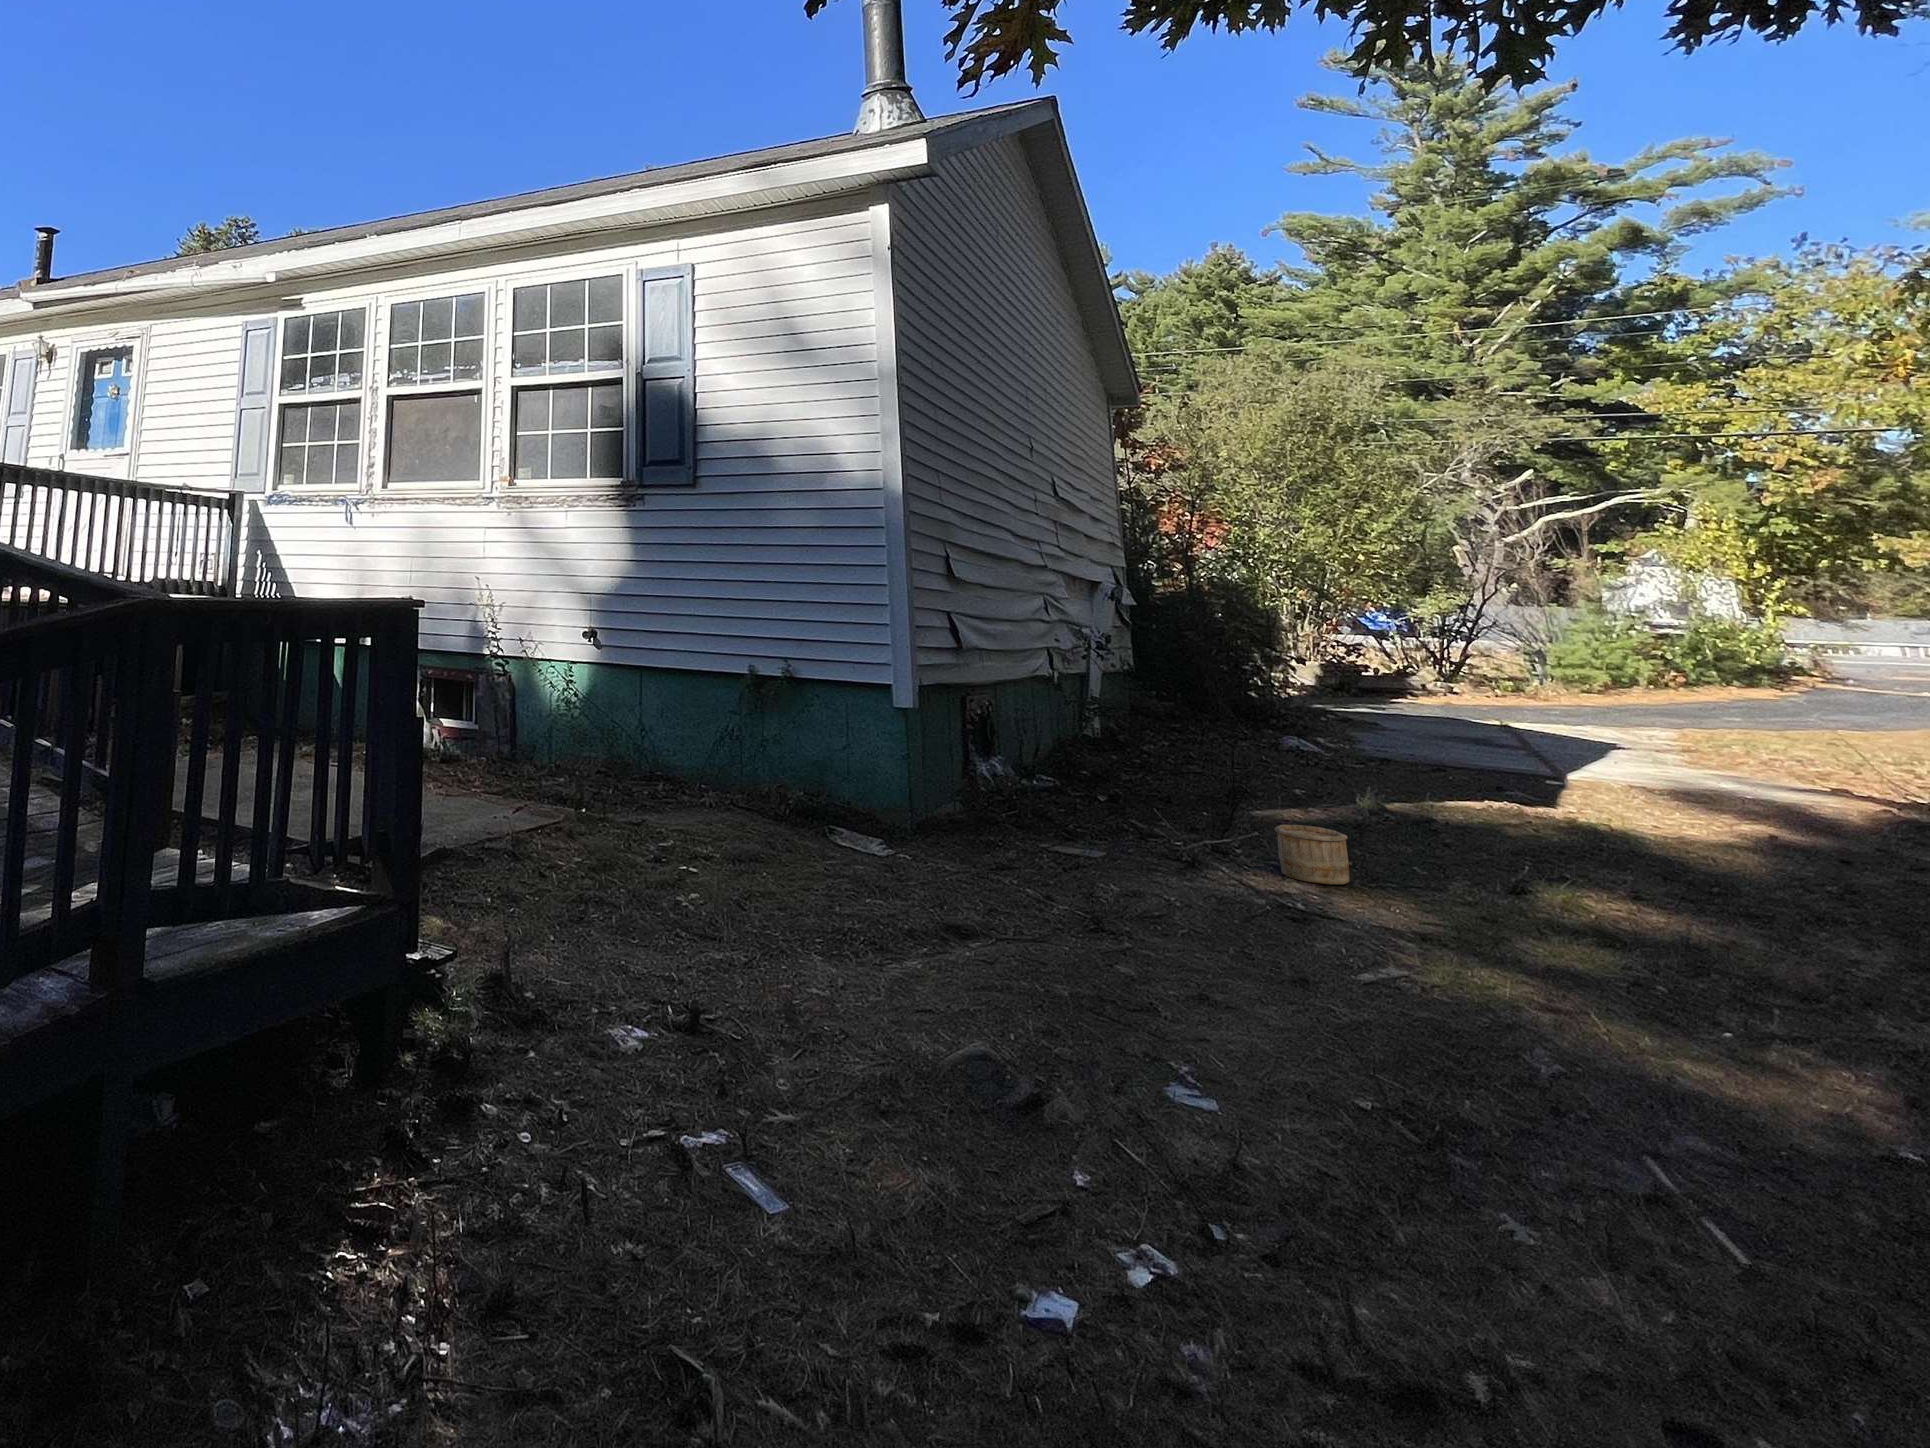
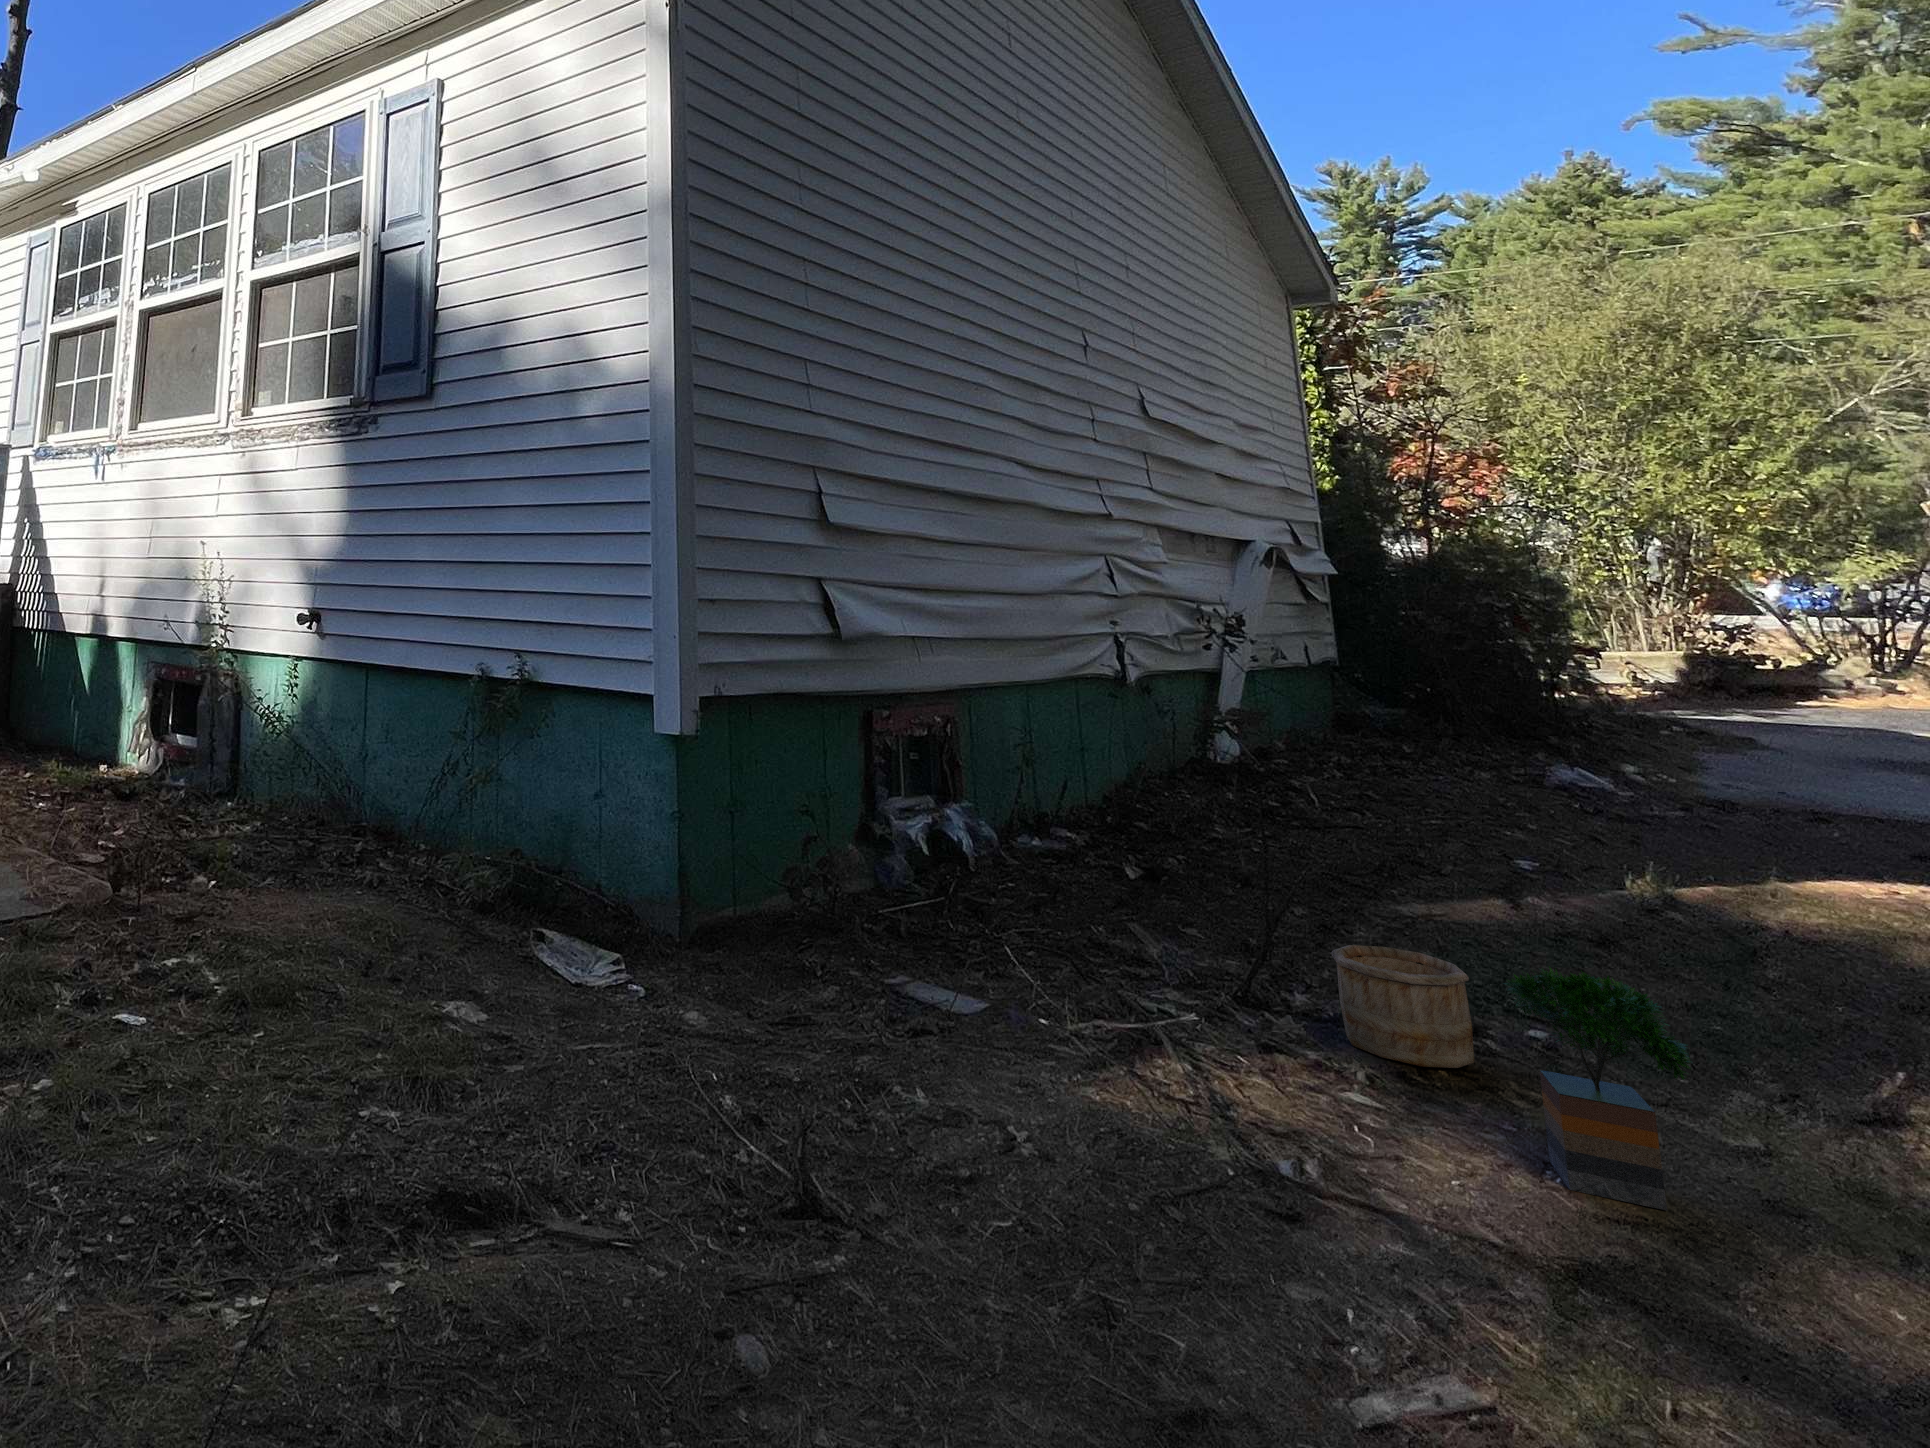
potted tree: none [1388,821,1479,932] -> present [1505,966,1691,1210]

